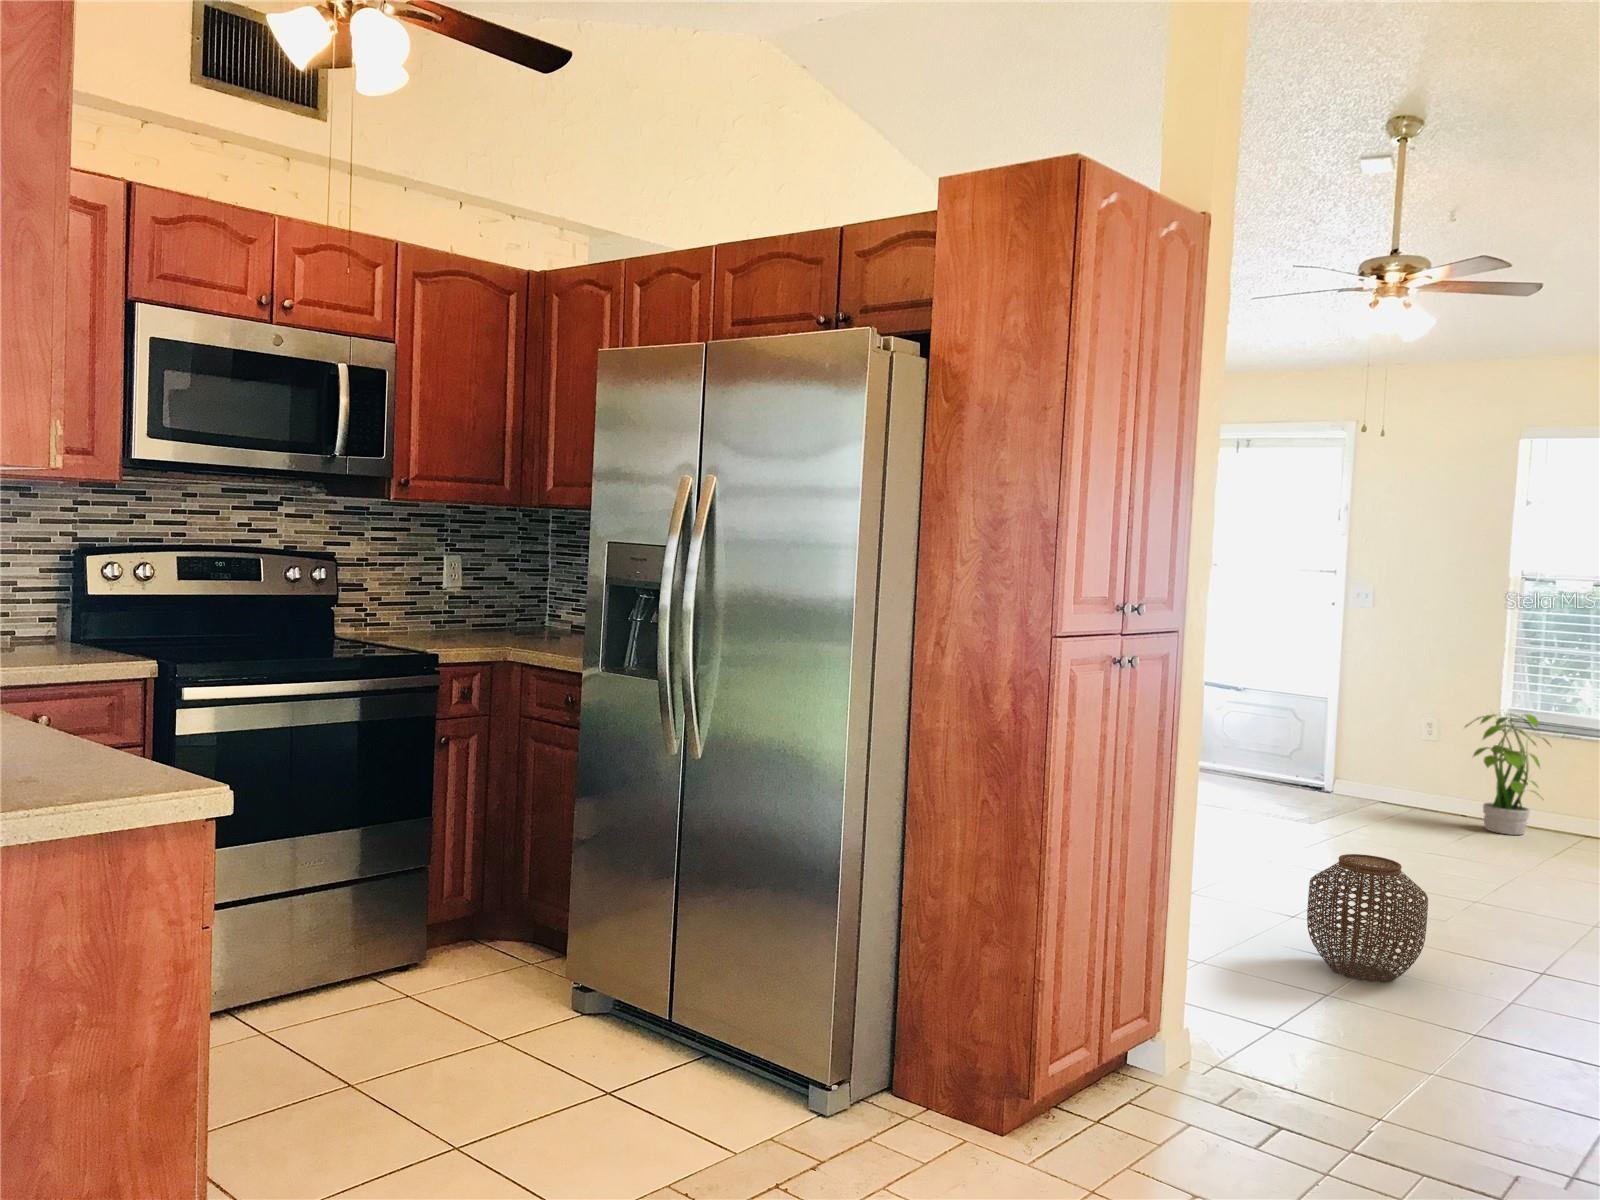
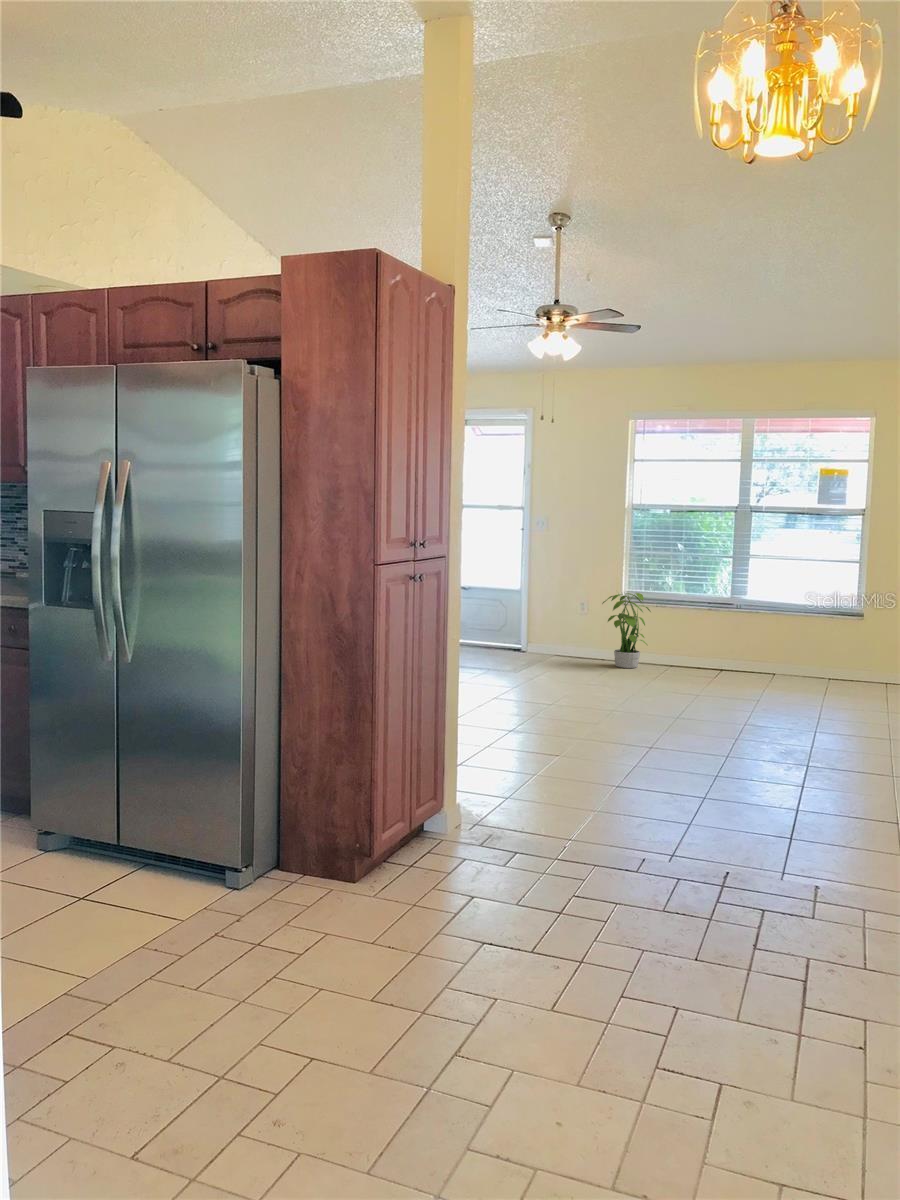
woven basket: present [1307,854,1428,982] -> none [521,687,589,764]

